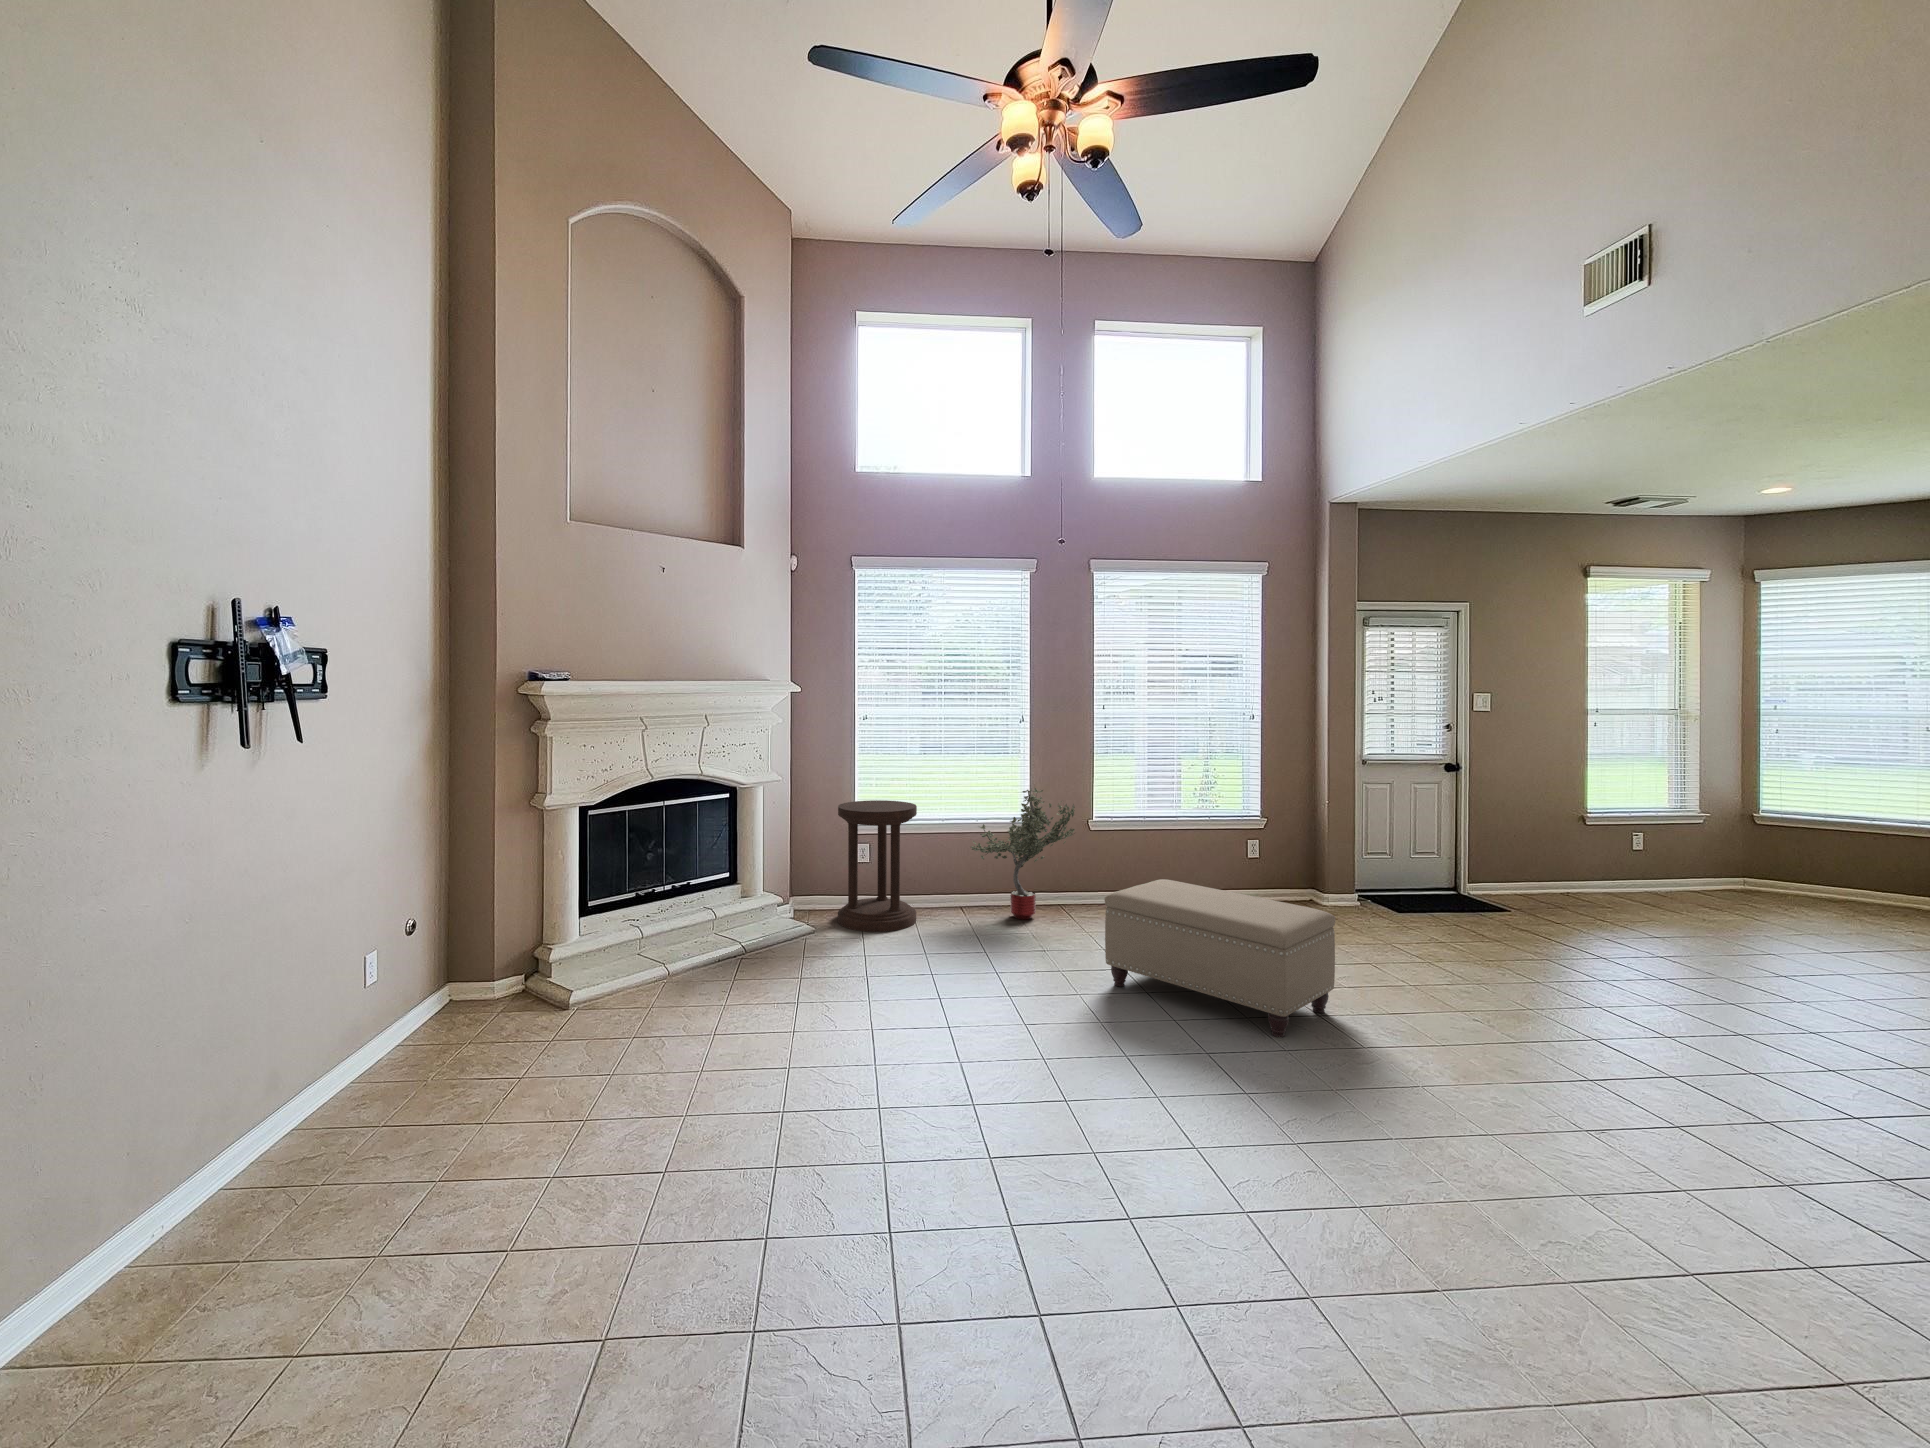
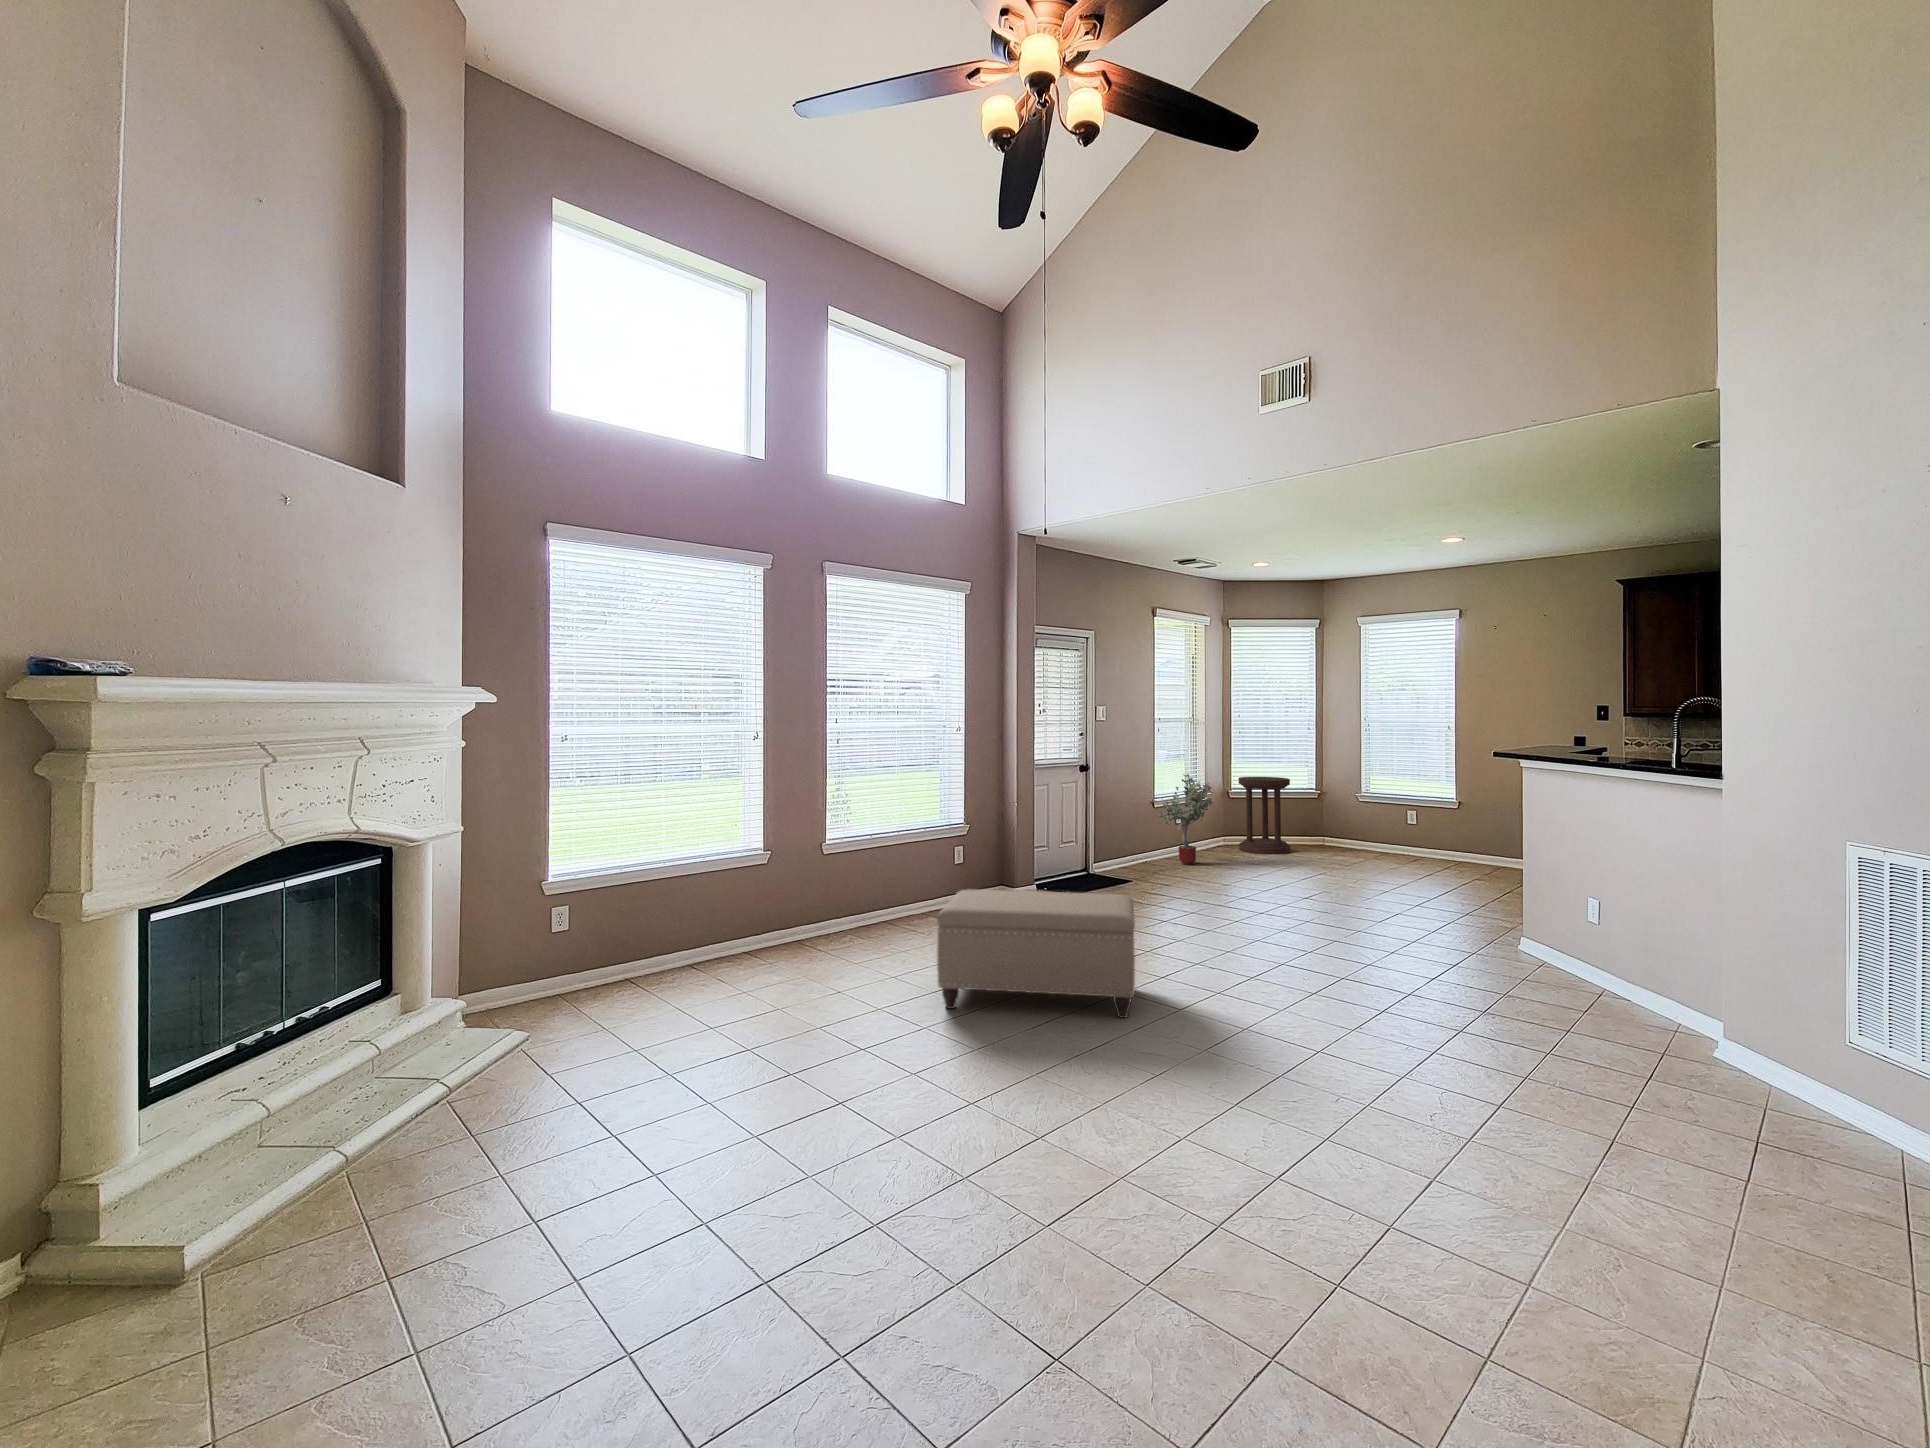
potted tree: present [971,788,1075,920] -> present [1158,774,1213,865]
side table: present [838,800,917,932] -> present [1239,777,1291,854]

